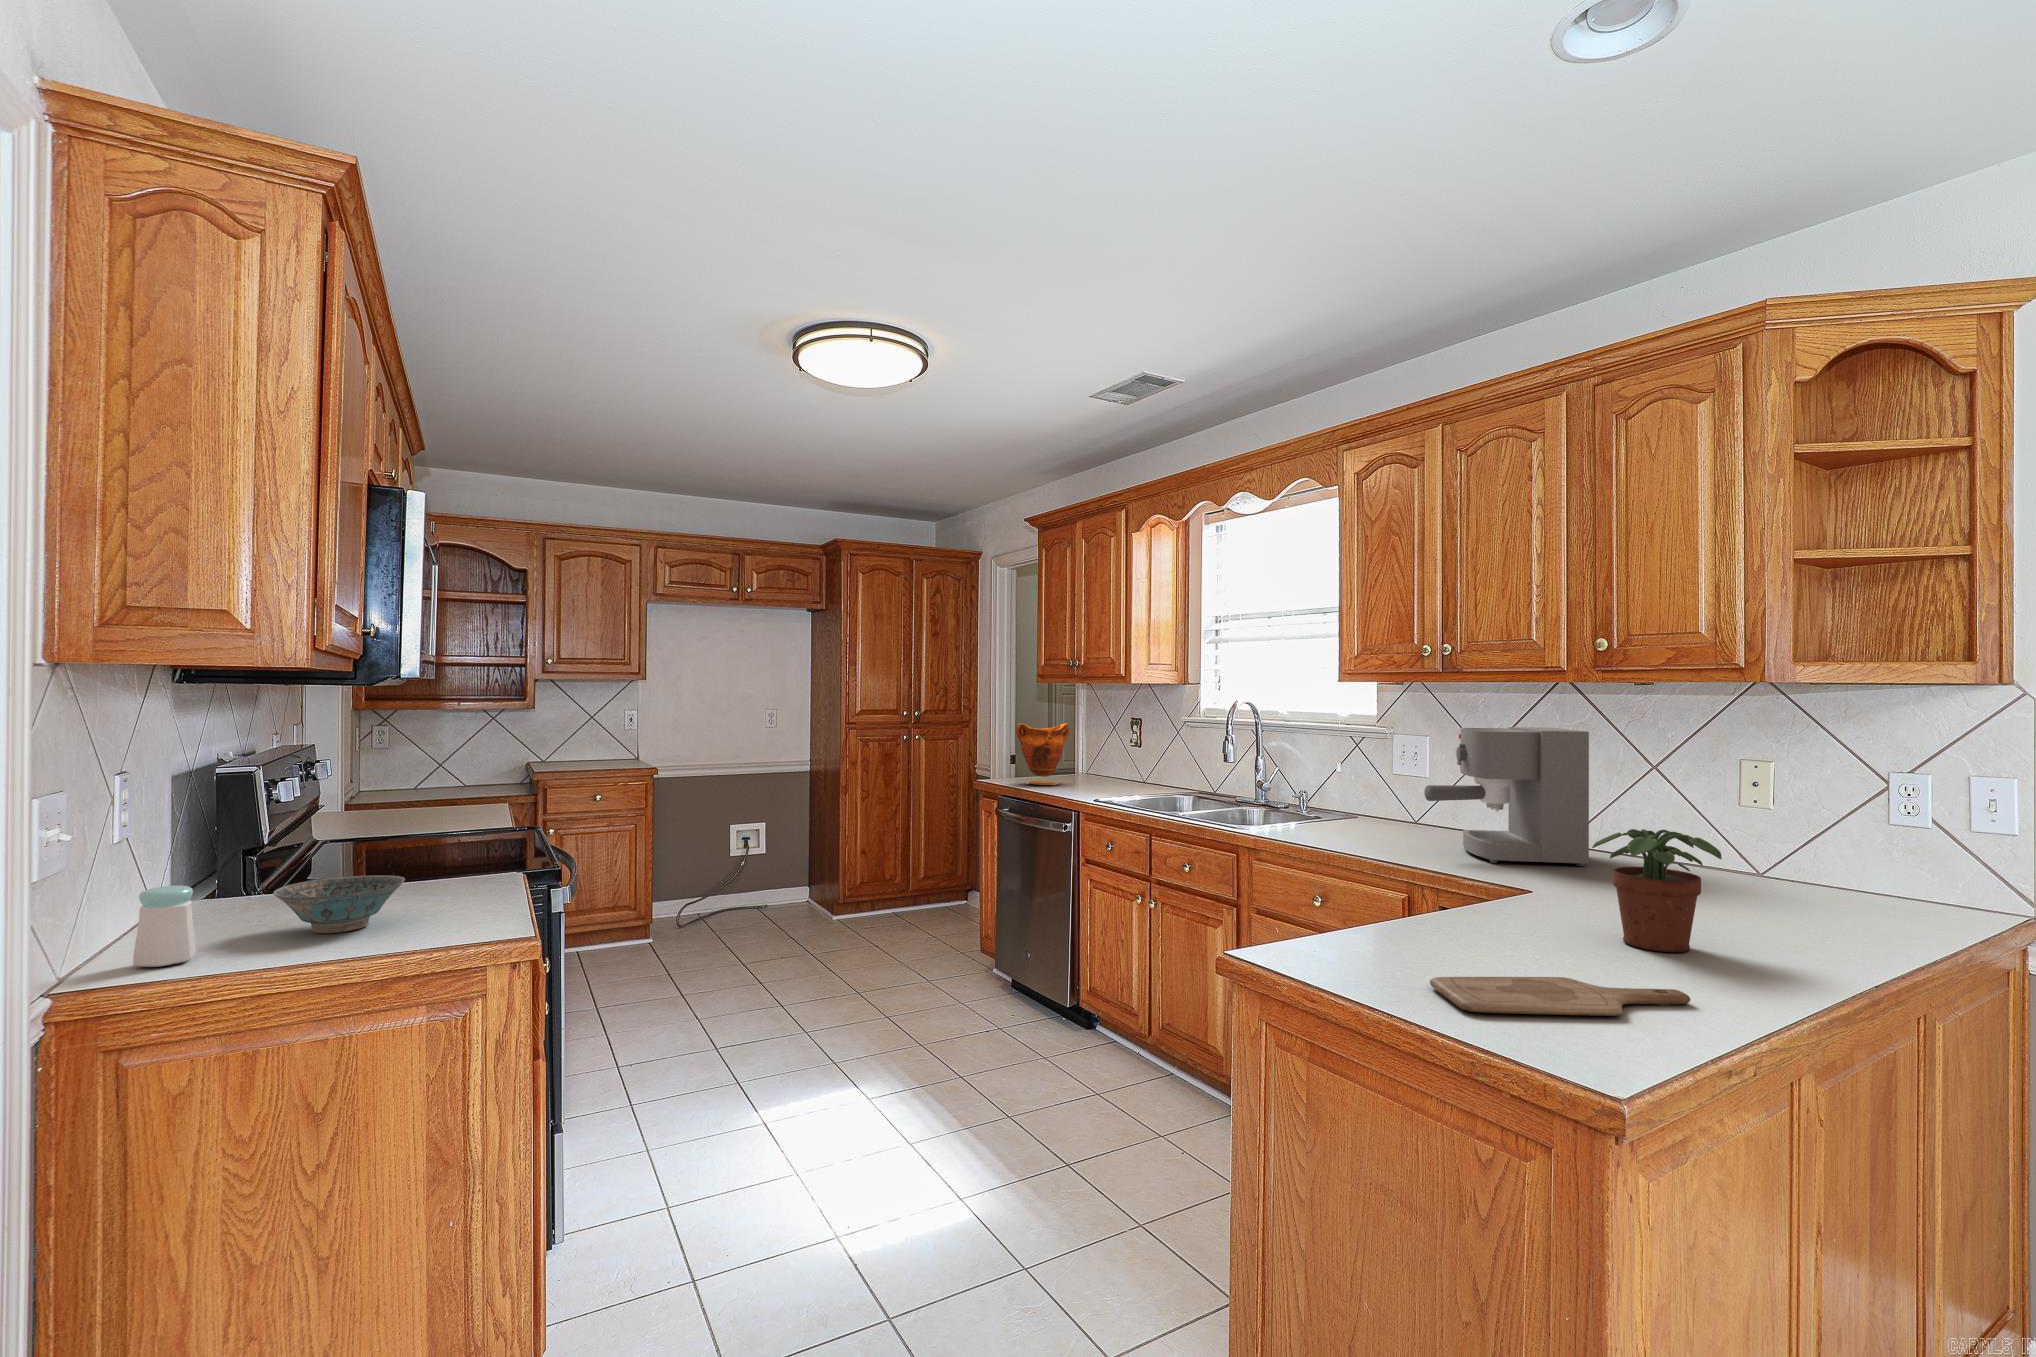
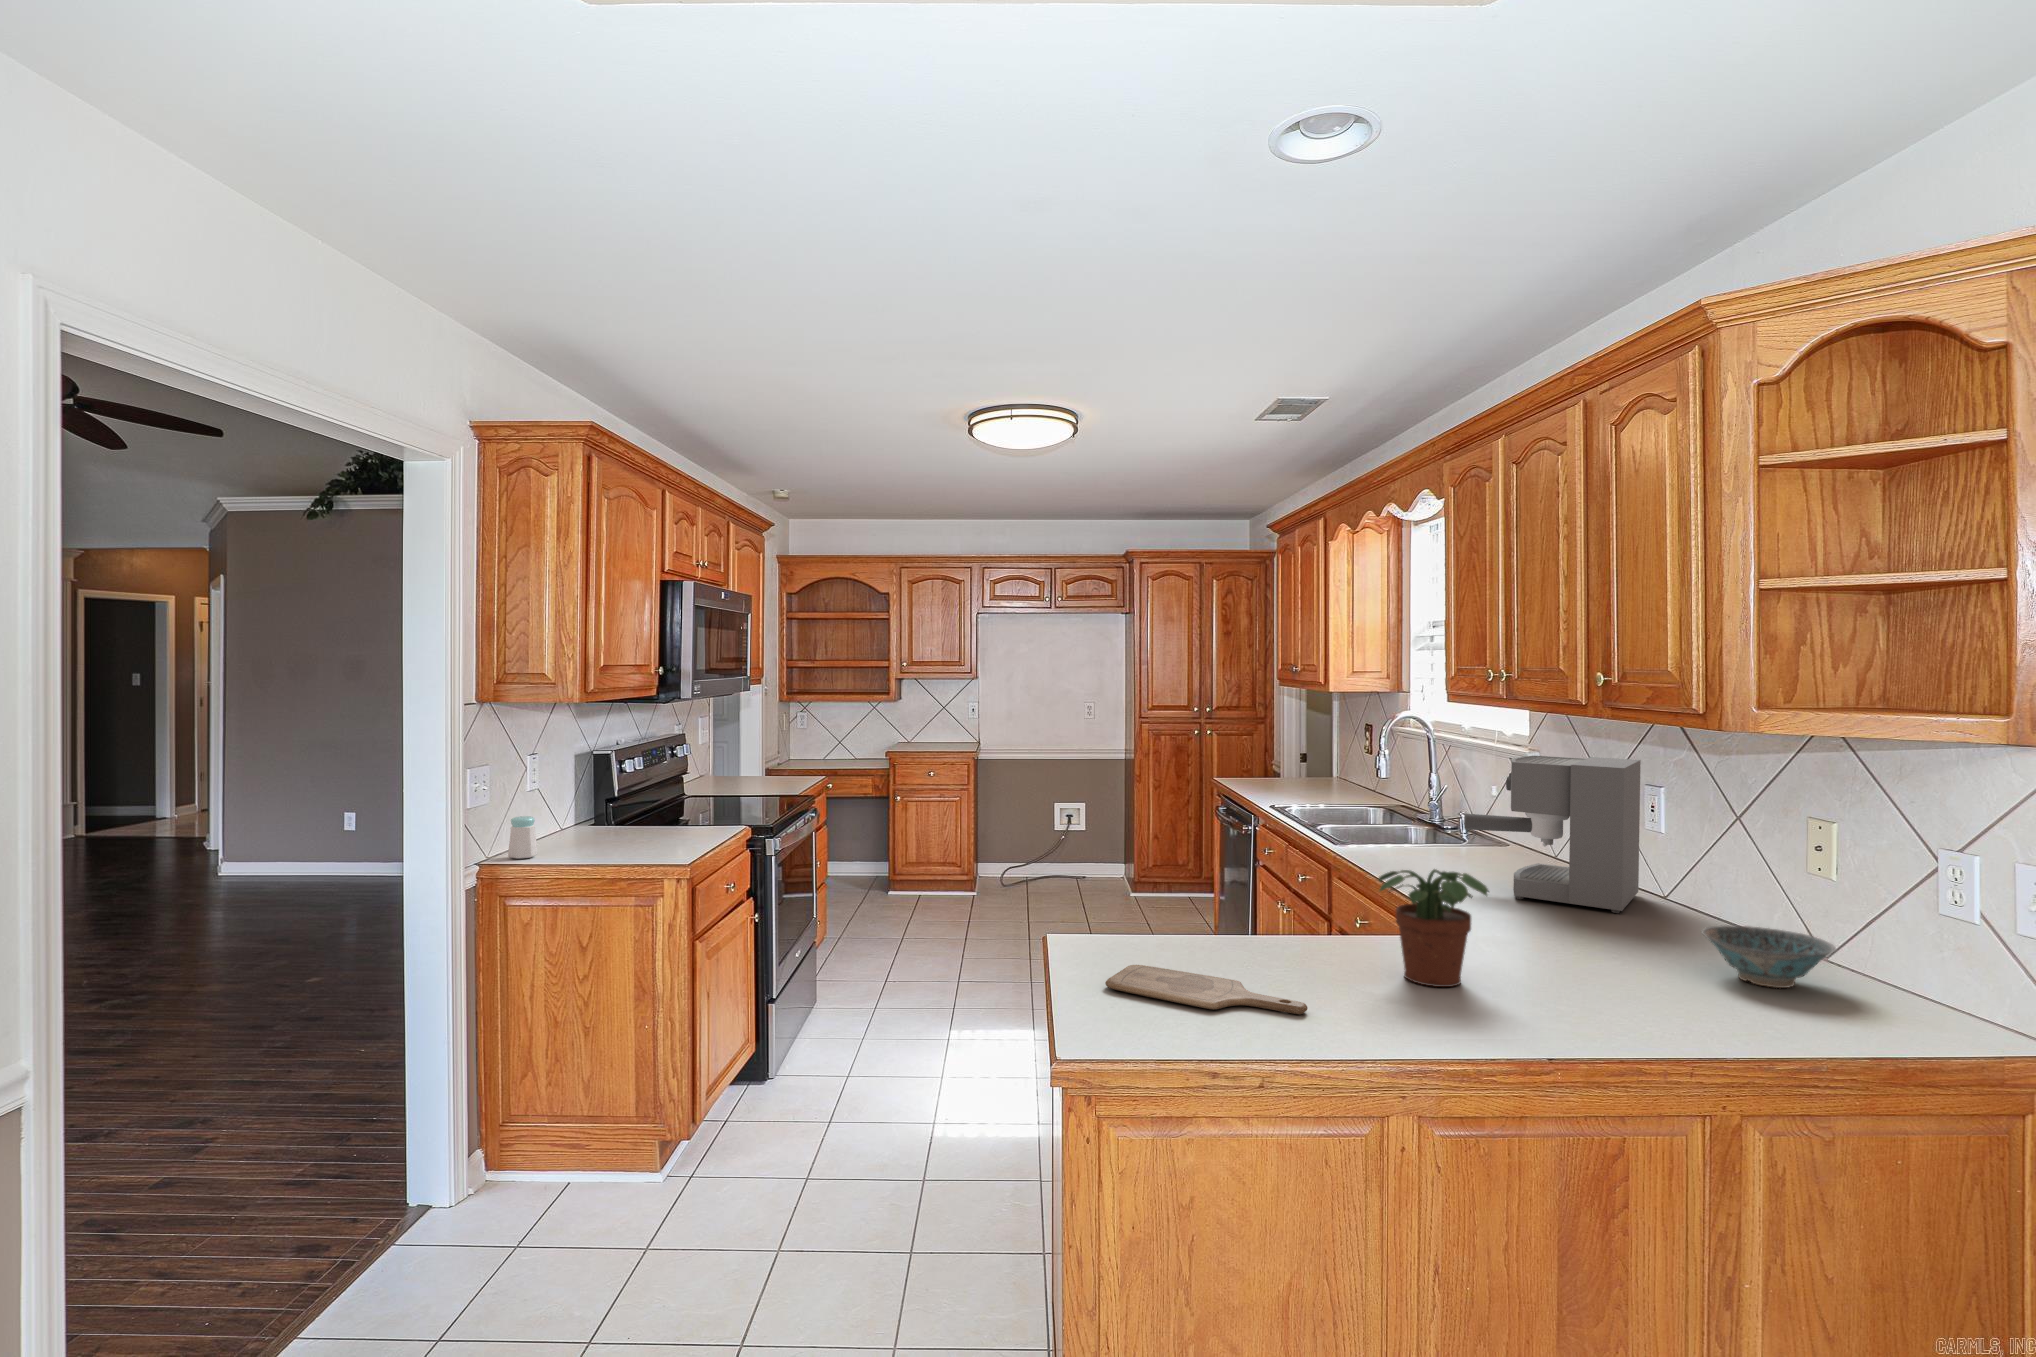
vase: present [1016,723,1069,785] -> none [1249,725,1307,787]
ceramic bowl: present [273,875,405,933] -> present [1702,925,1836,988]

